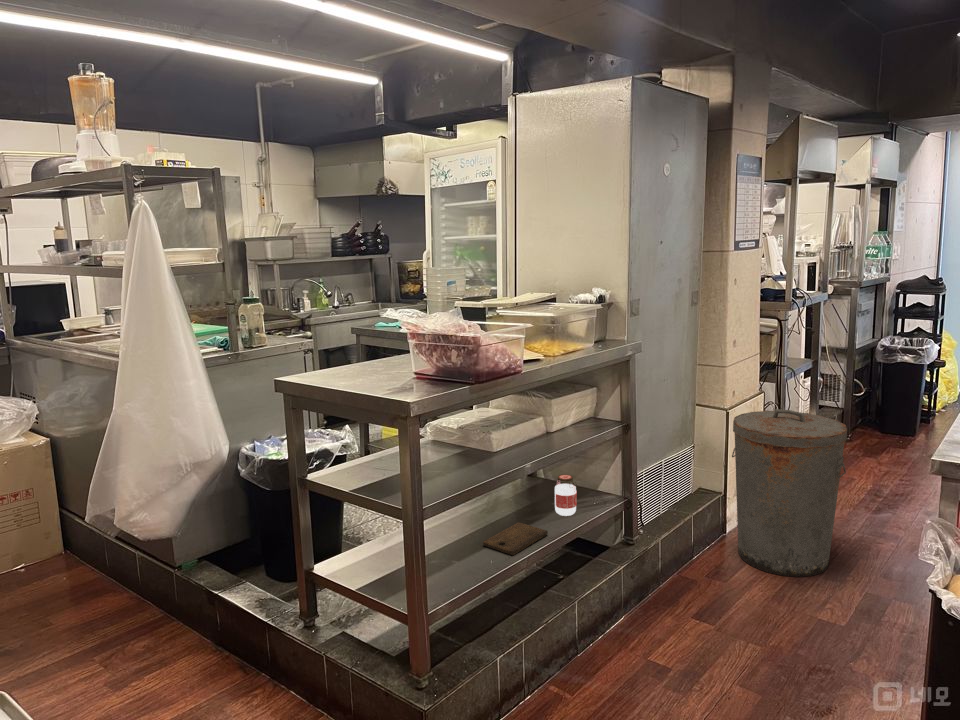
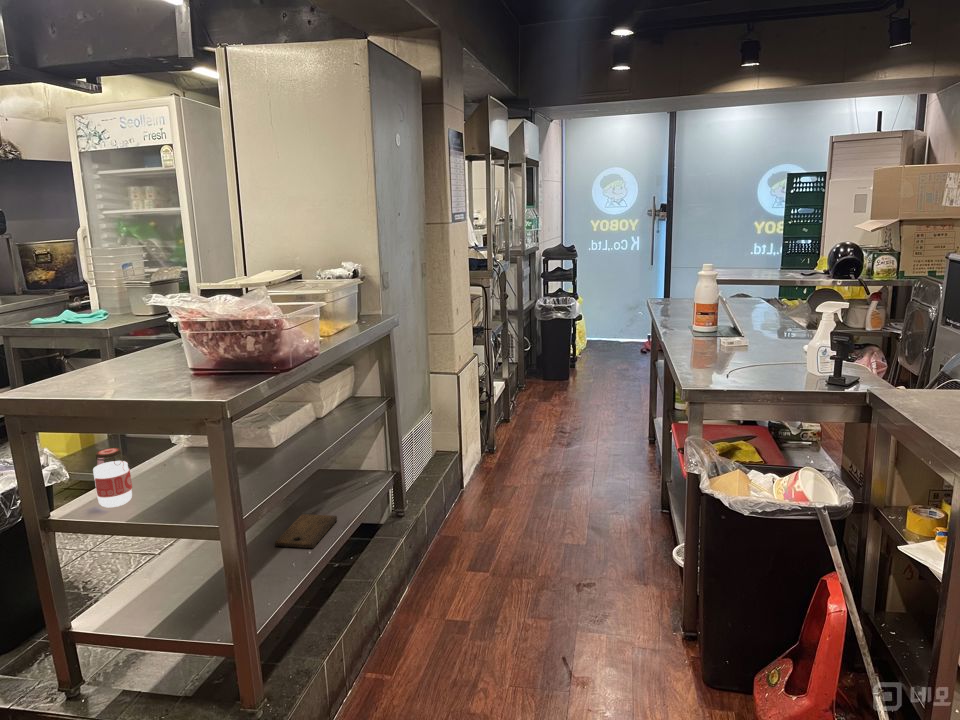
trash can: present [732,409,847,577] -> none [467,367,559,512]
jar: present [555,474,577,516] -> present [93,448,132,507]

